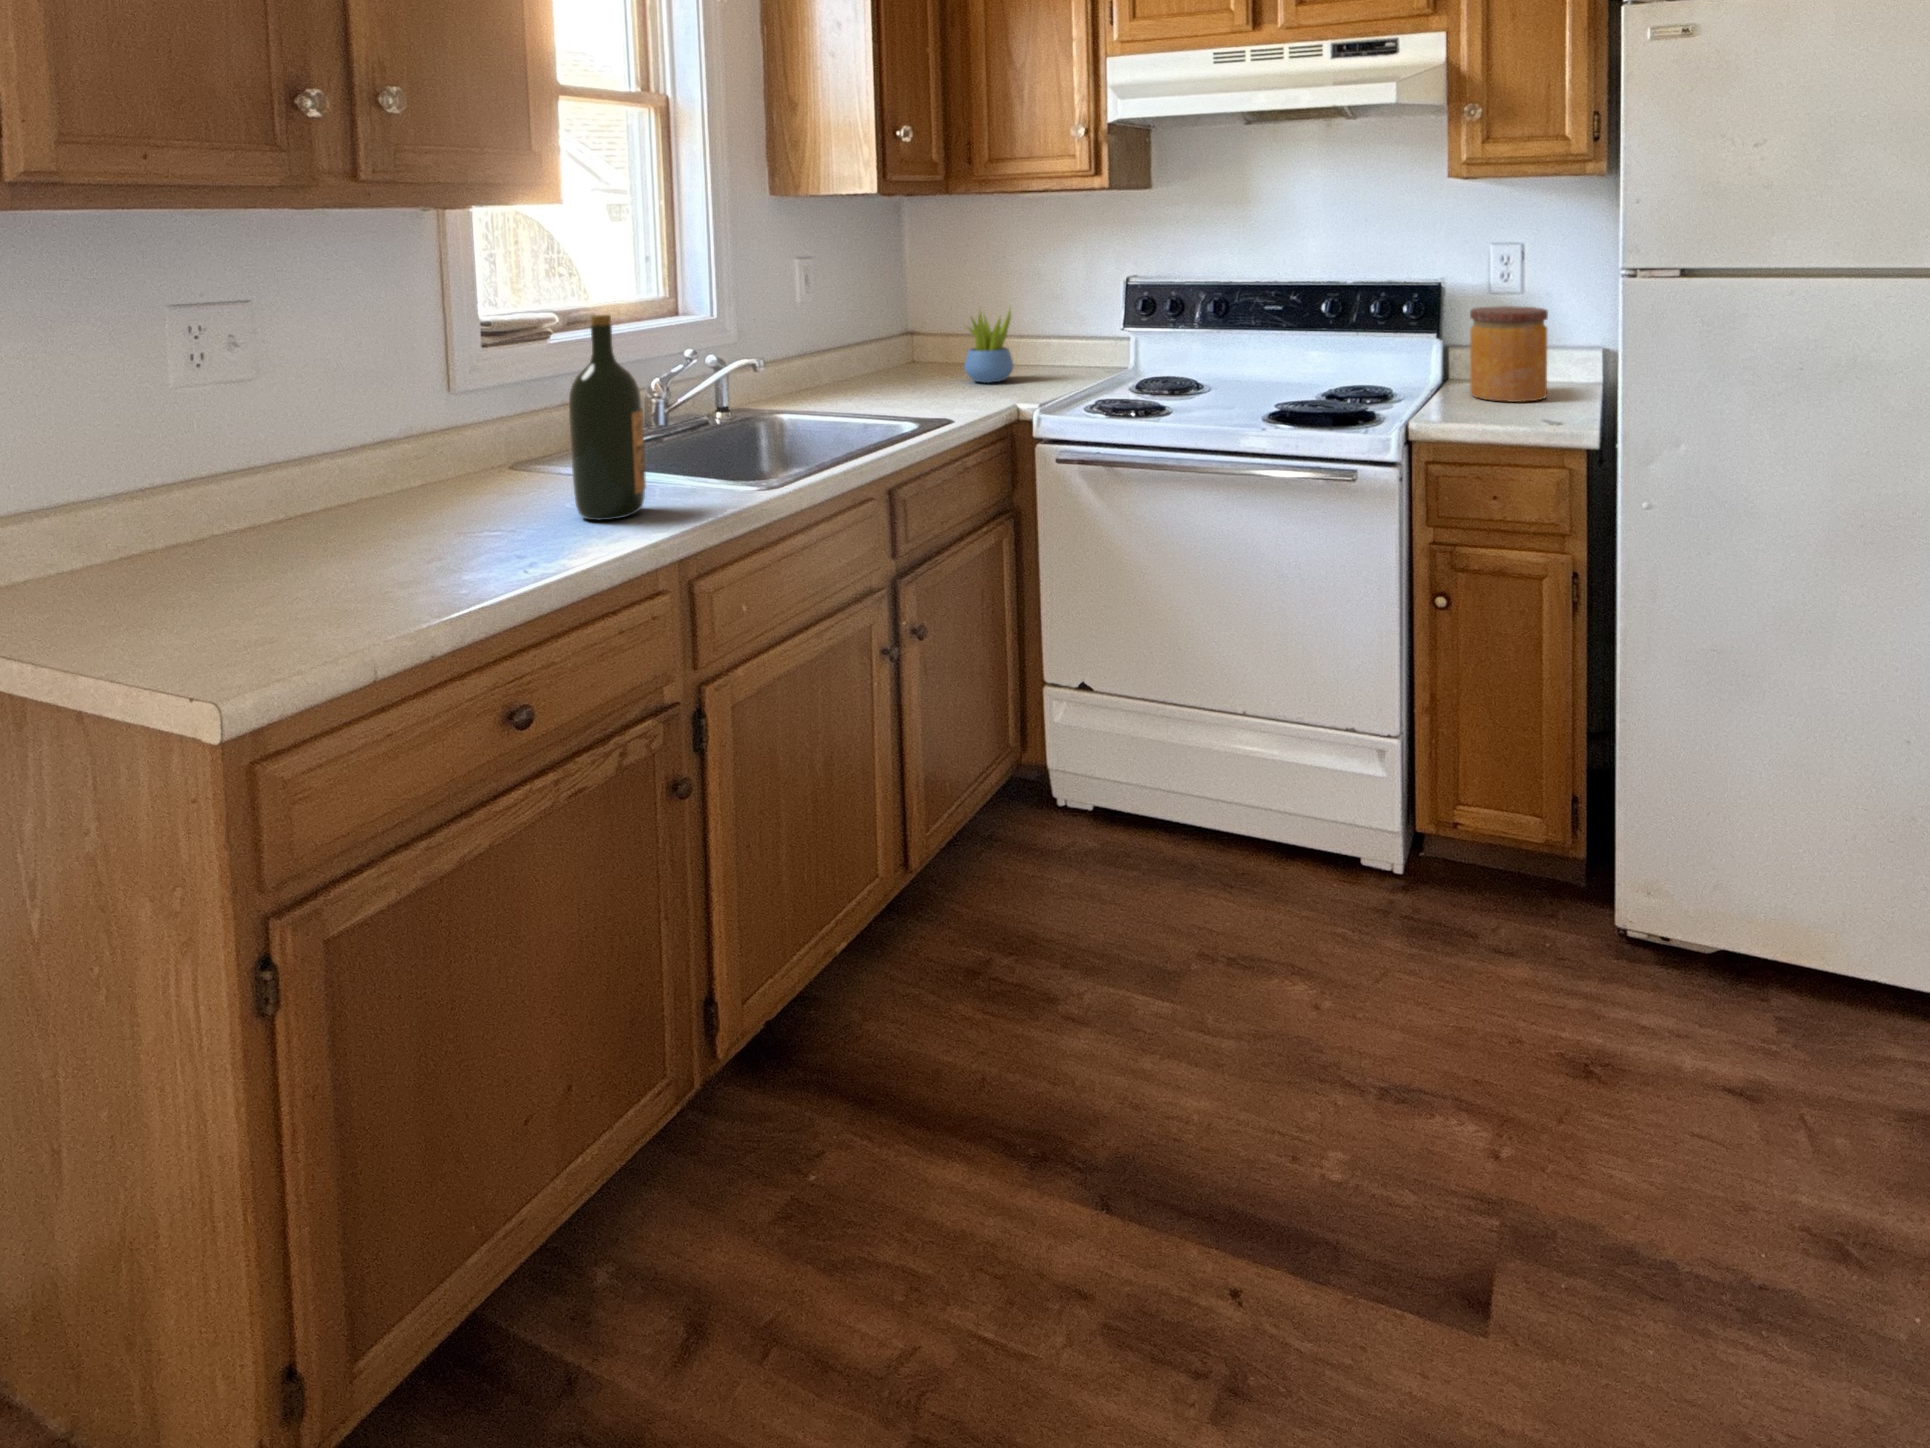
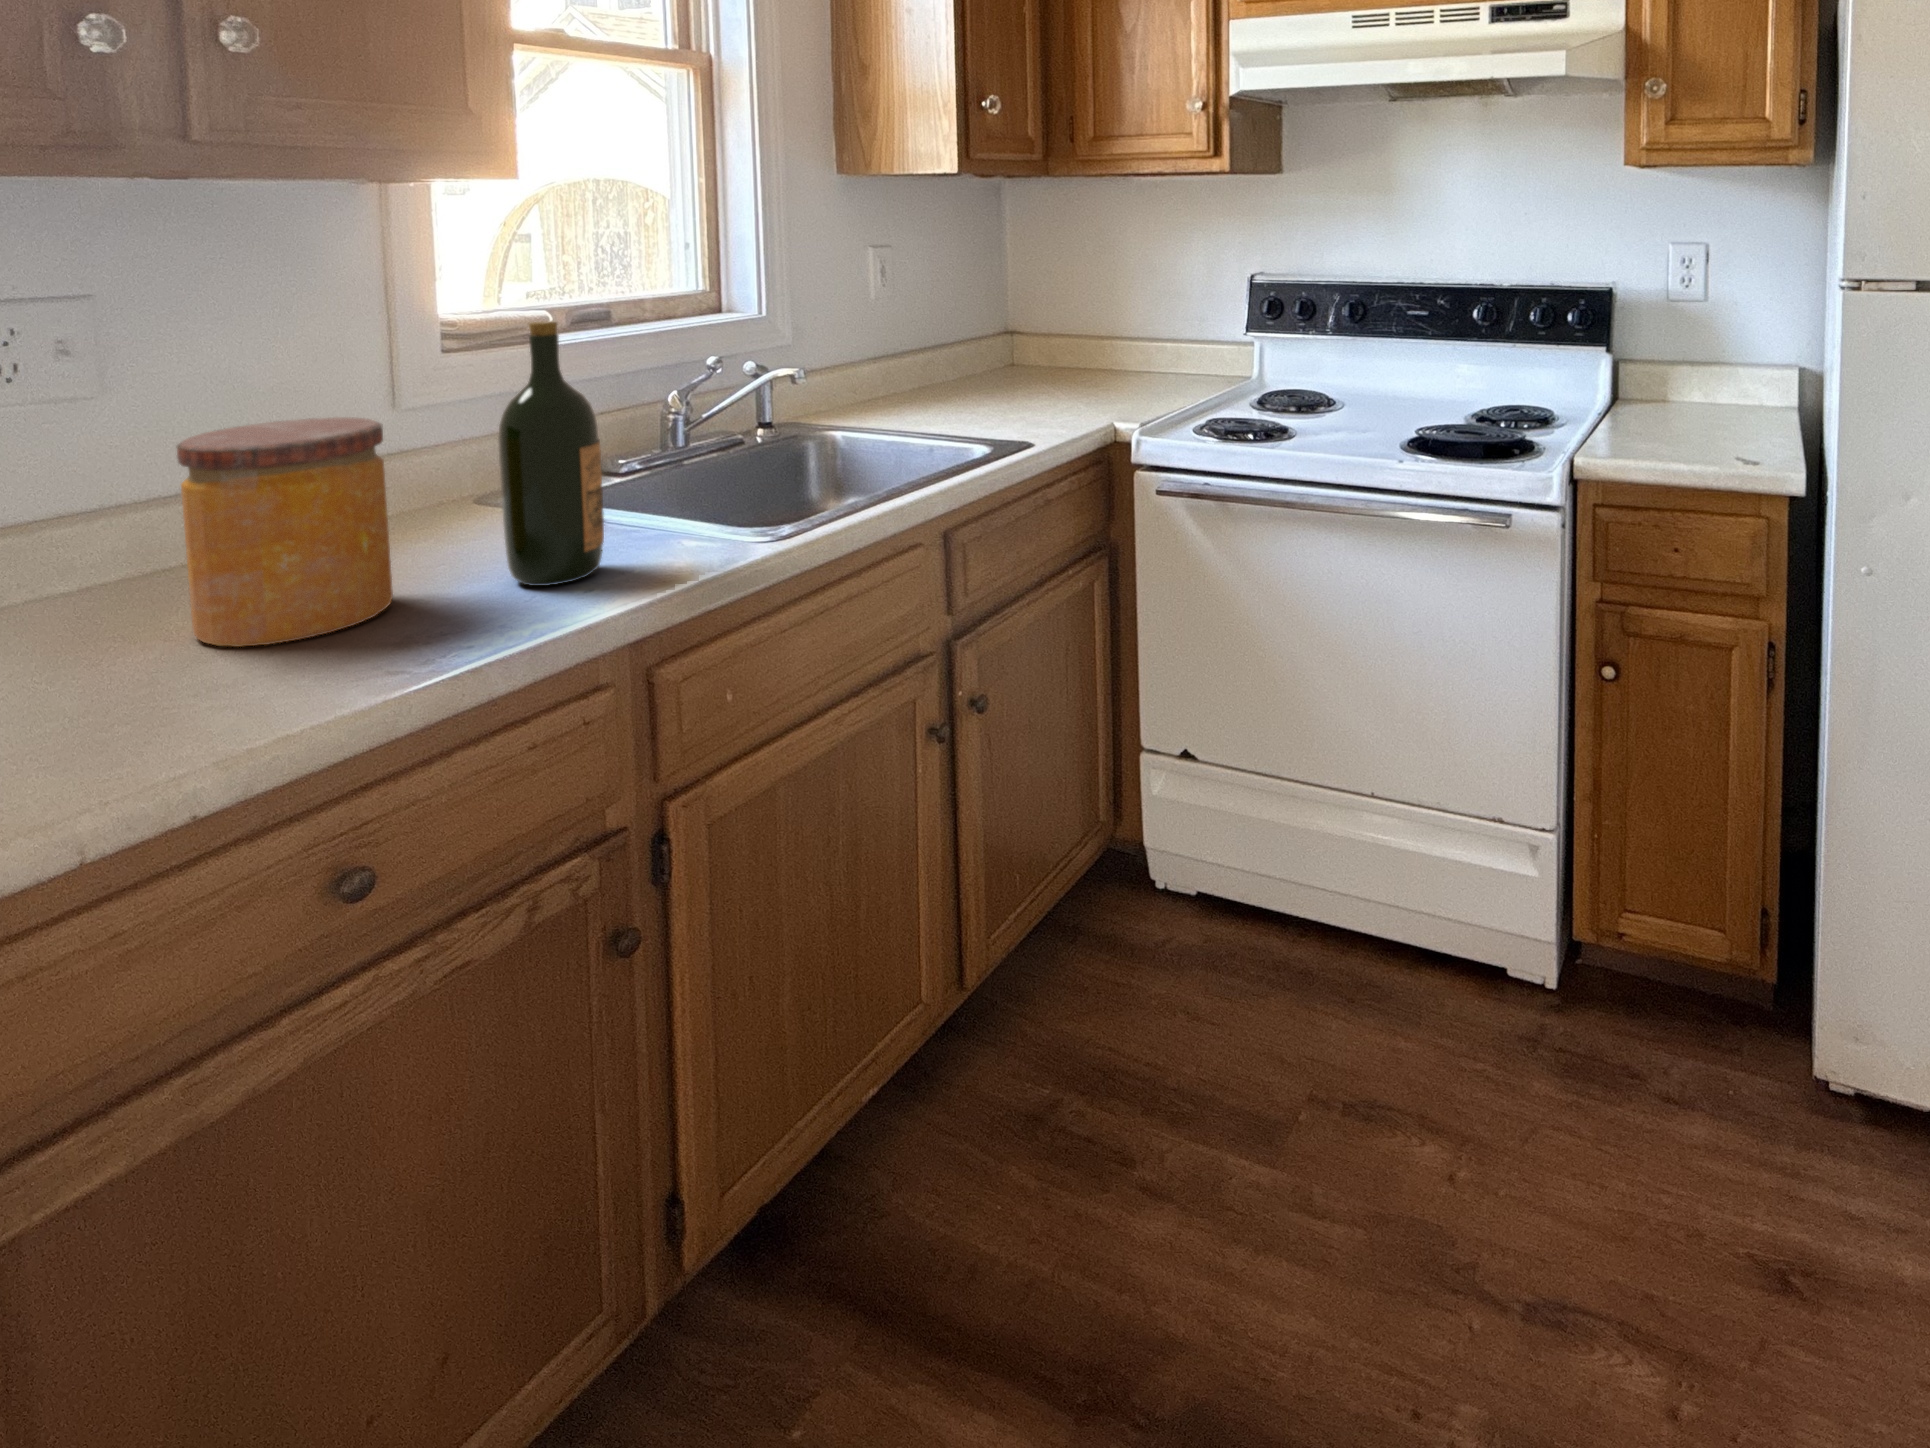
jar: present [1470,306,1548,402] -> present [177,417,393,647]
succulent plant: present [964,310,1013,383] -> none [1063,305,1120,393]

